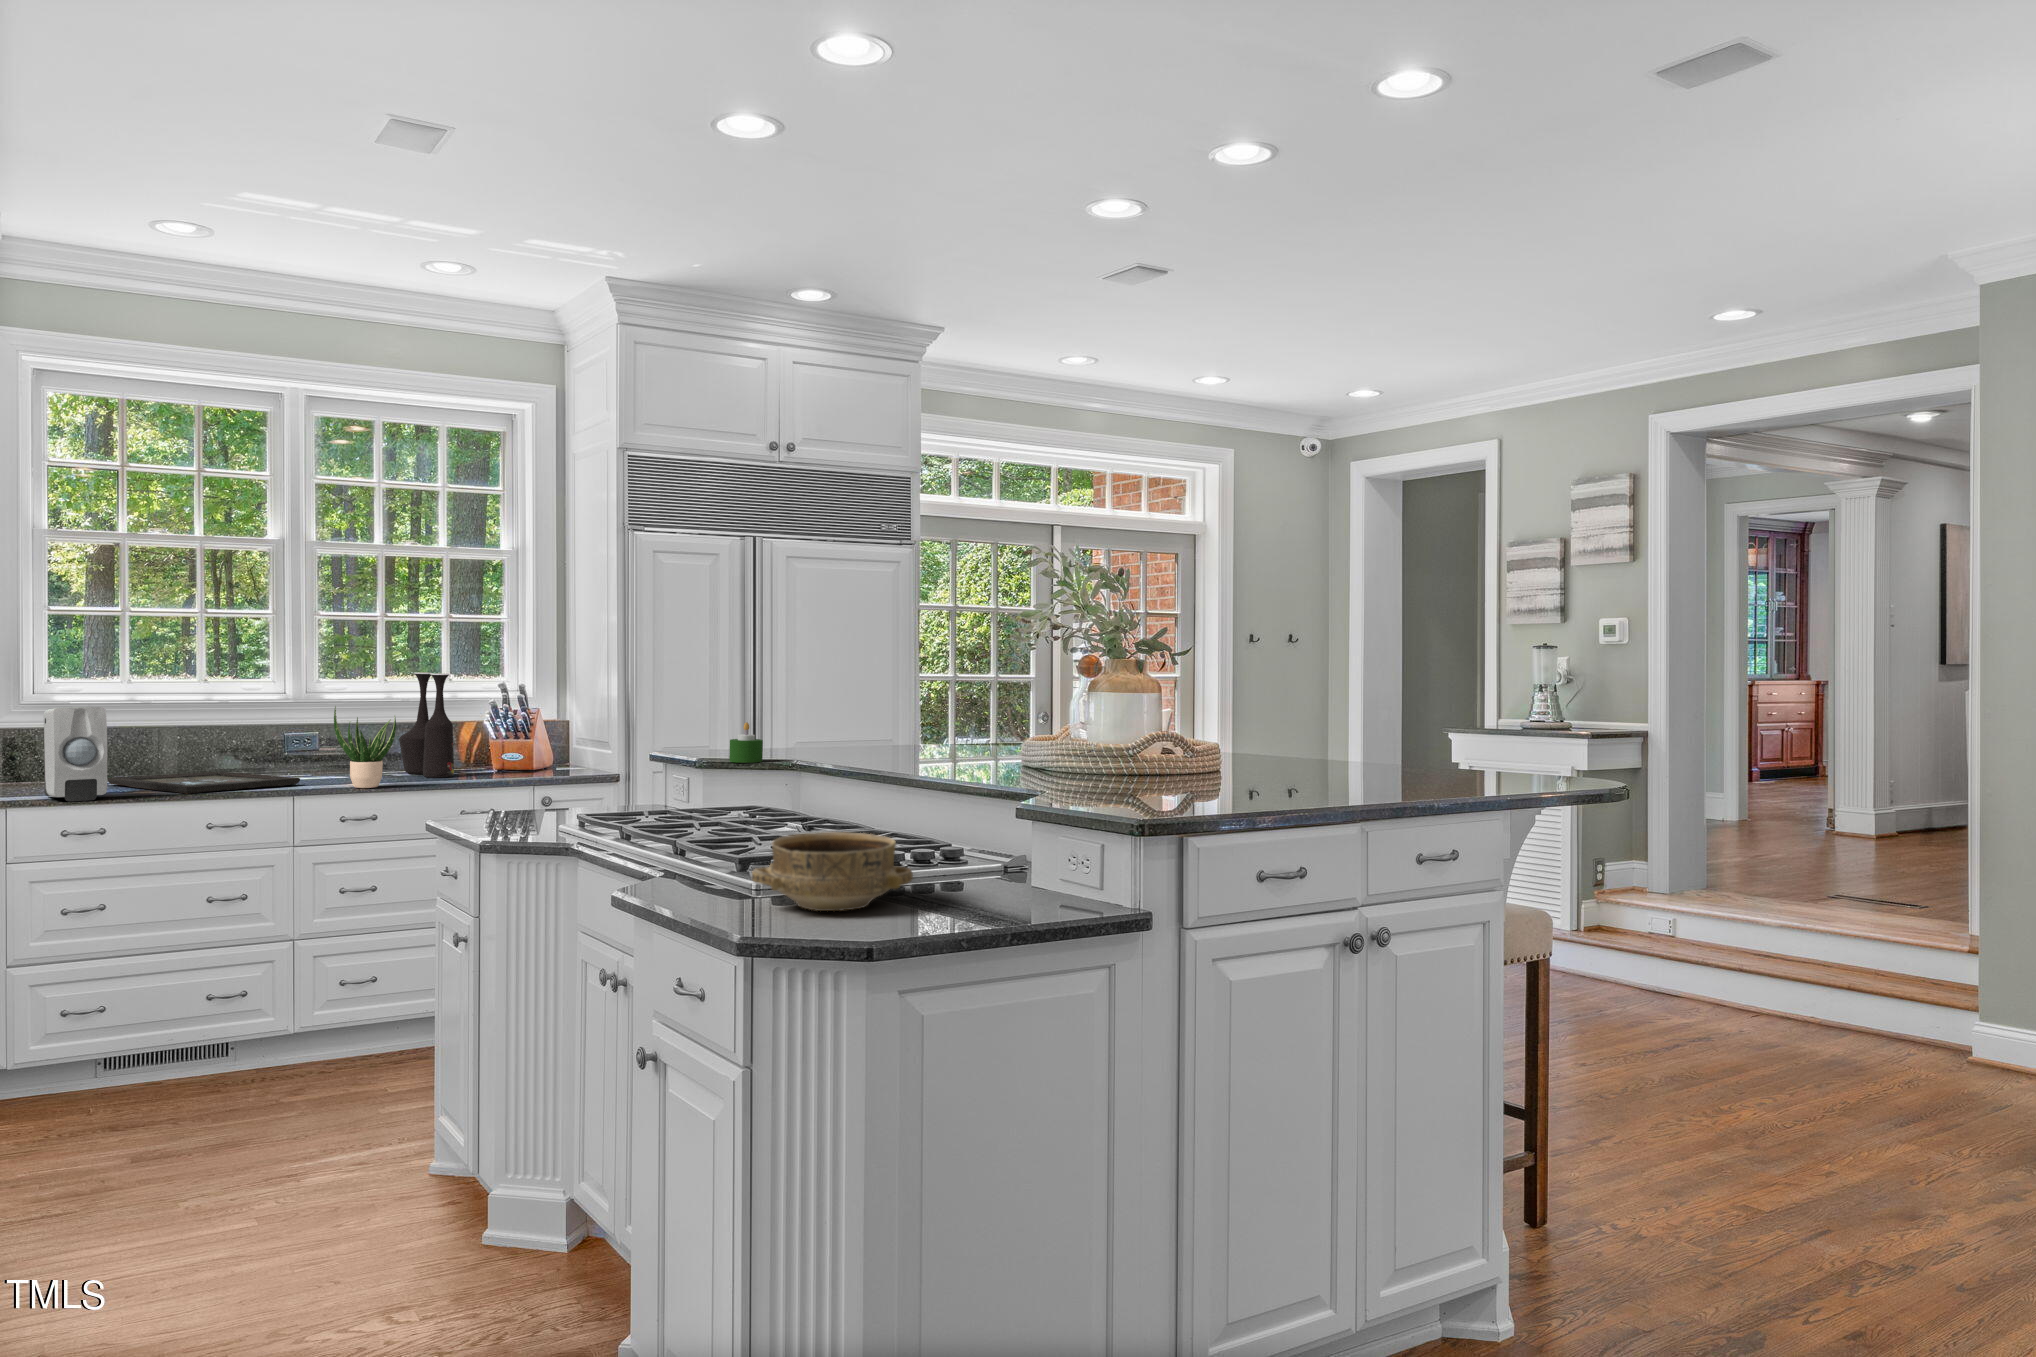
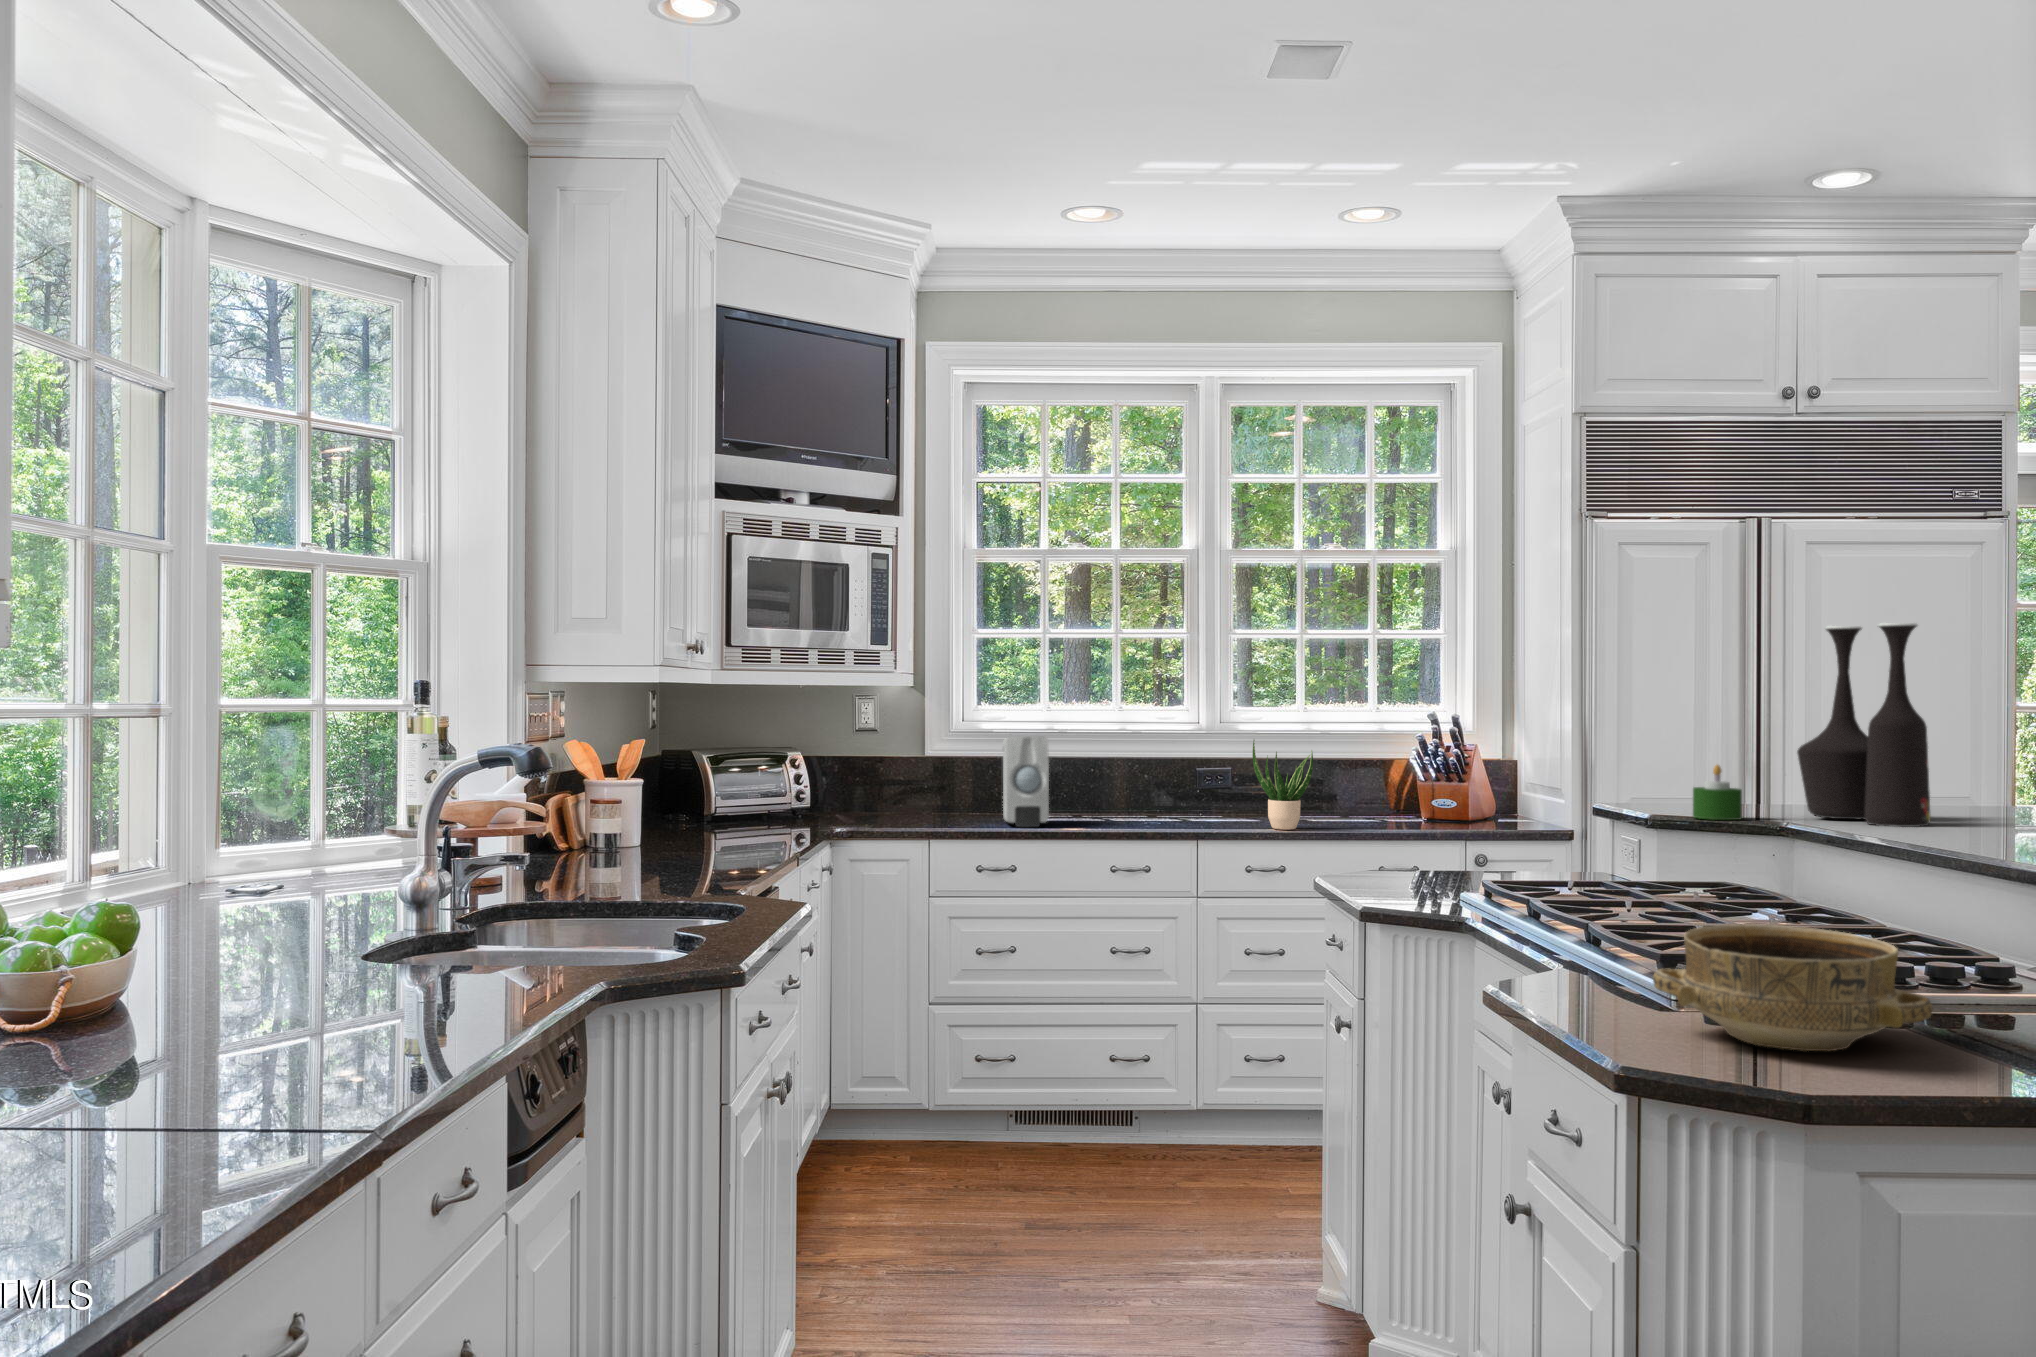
vase: present [399,672,454,778] -> present [1797,623,1930,827]
tray: present [108,771,300,794] -> none [1060,805,1222,826]

